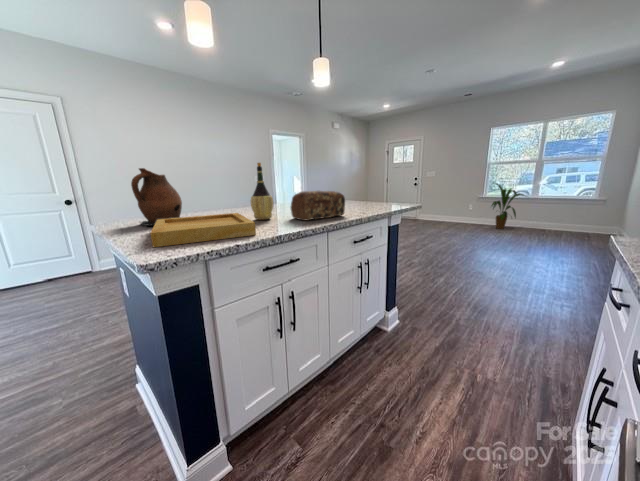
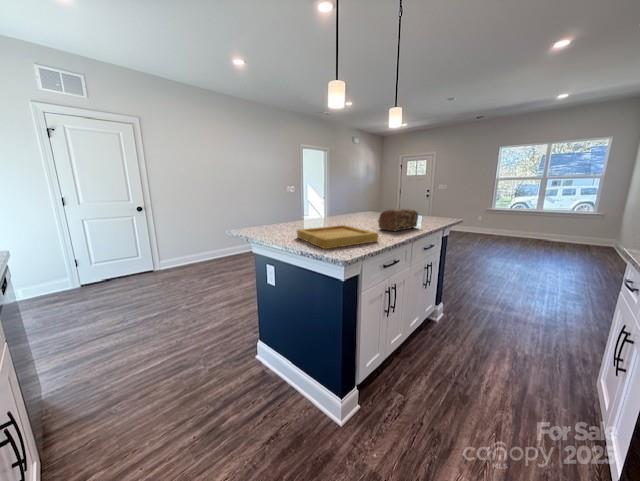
wine bottle: present [250,163,273,220] -> none [350,188,366,230]
ceramic pitcher: present [131,168,182,226] -> none [267,192,305,234]
house plant: present [492,184,524,229] -> none [499,197,535,238]

